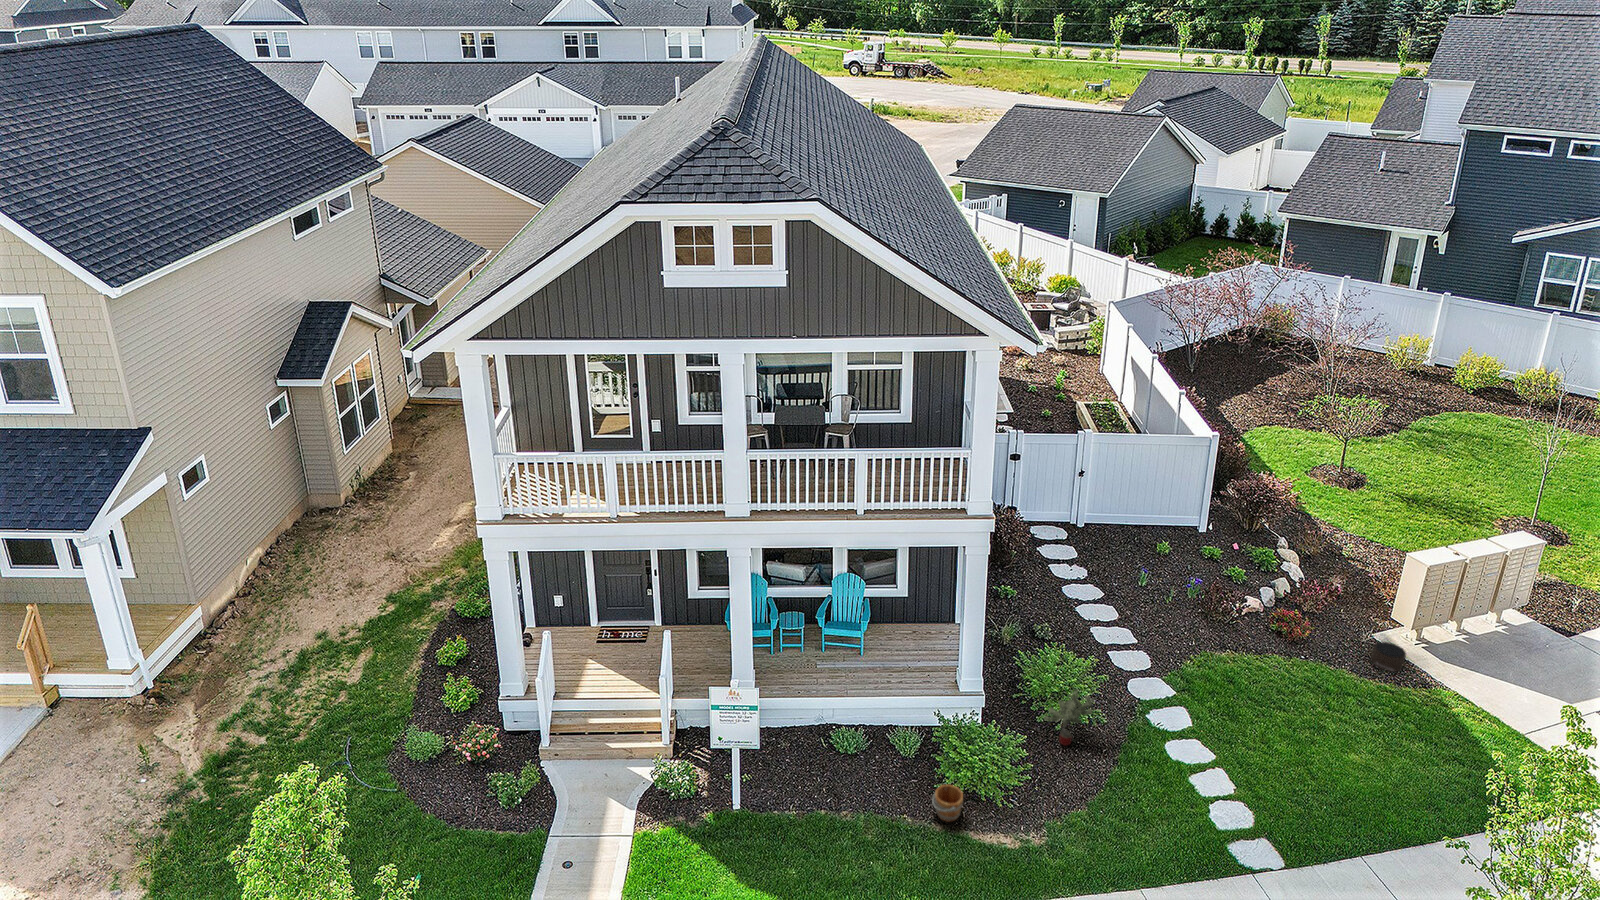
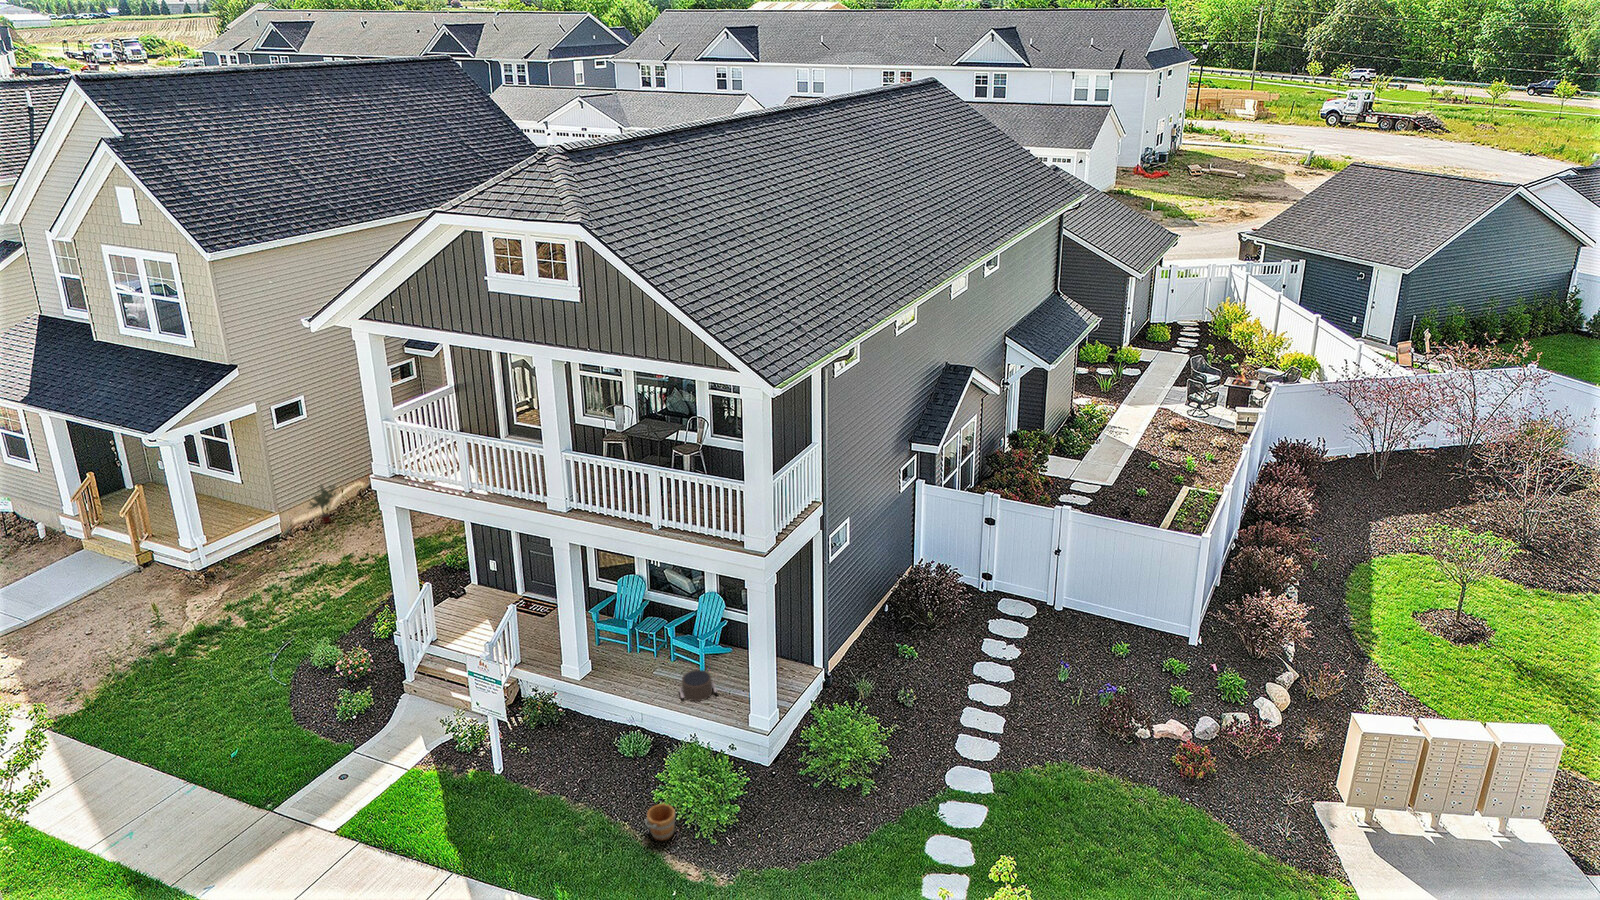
pouf: present [1371,642,1406,672] -> present [679,670,717,701]
potted tree: present [1044,690,1094,746] -> present [309,485,336,523]

